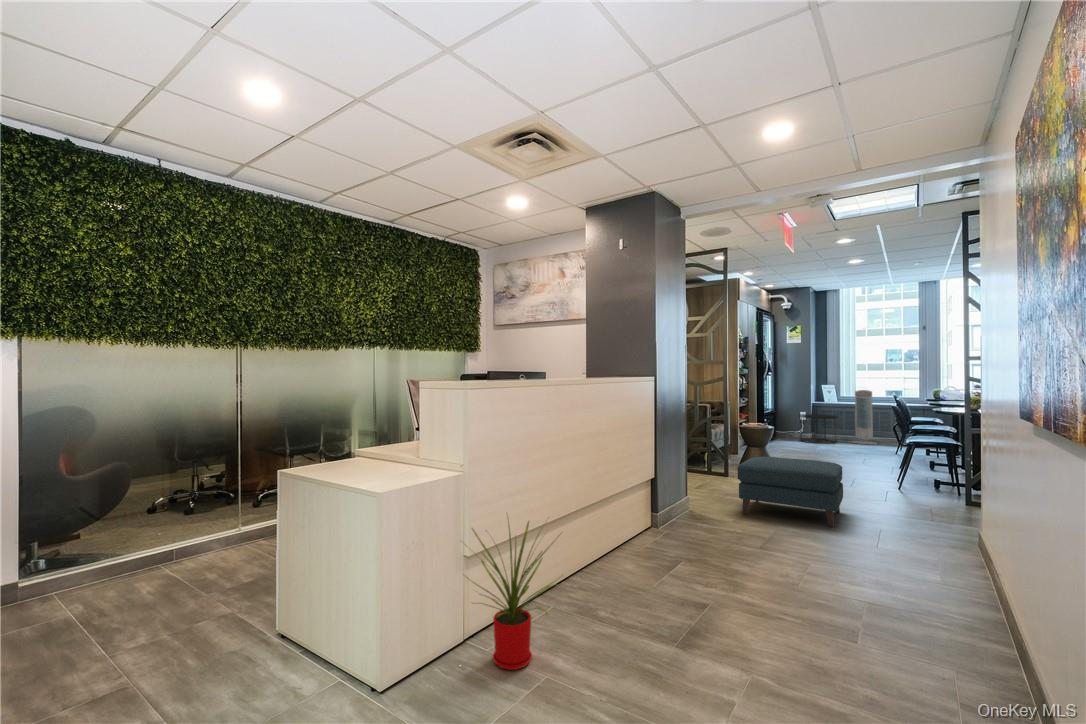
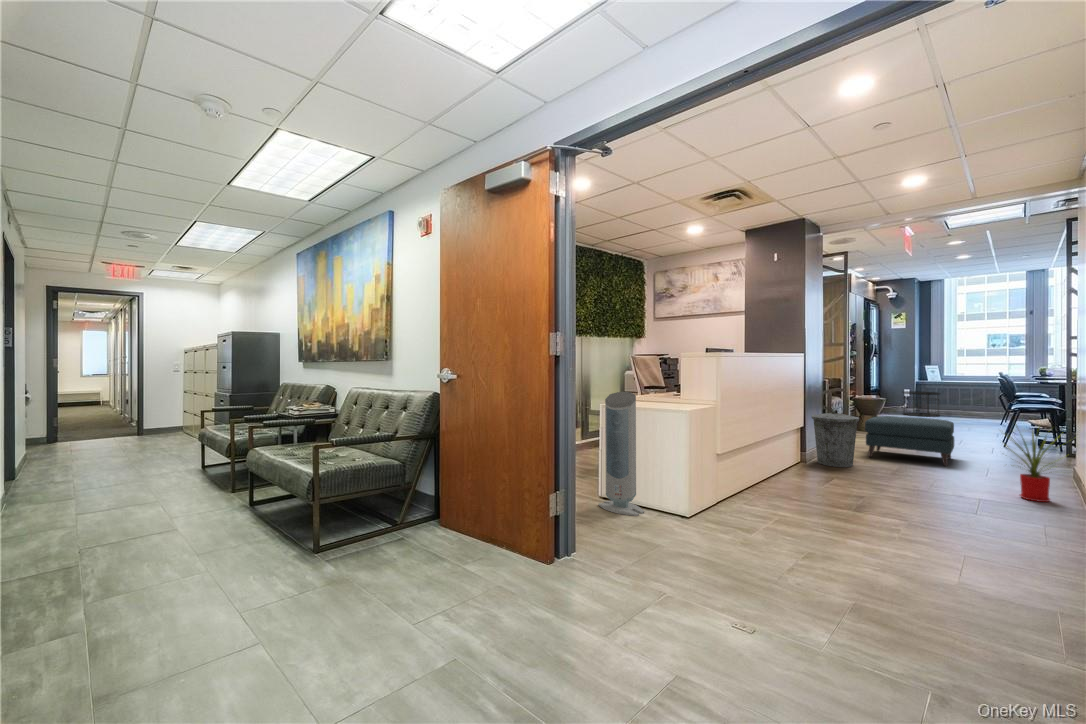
air purifier: present [852,390,877,444] -> present [599,392,644,516]
trash can: none [667,454,725,536] -> present [812,410,859,467]
house plant: present [467,521,559,670] -> present [1014,427,1056,502]

